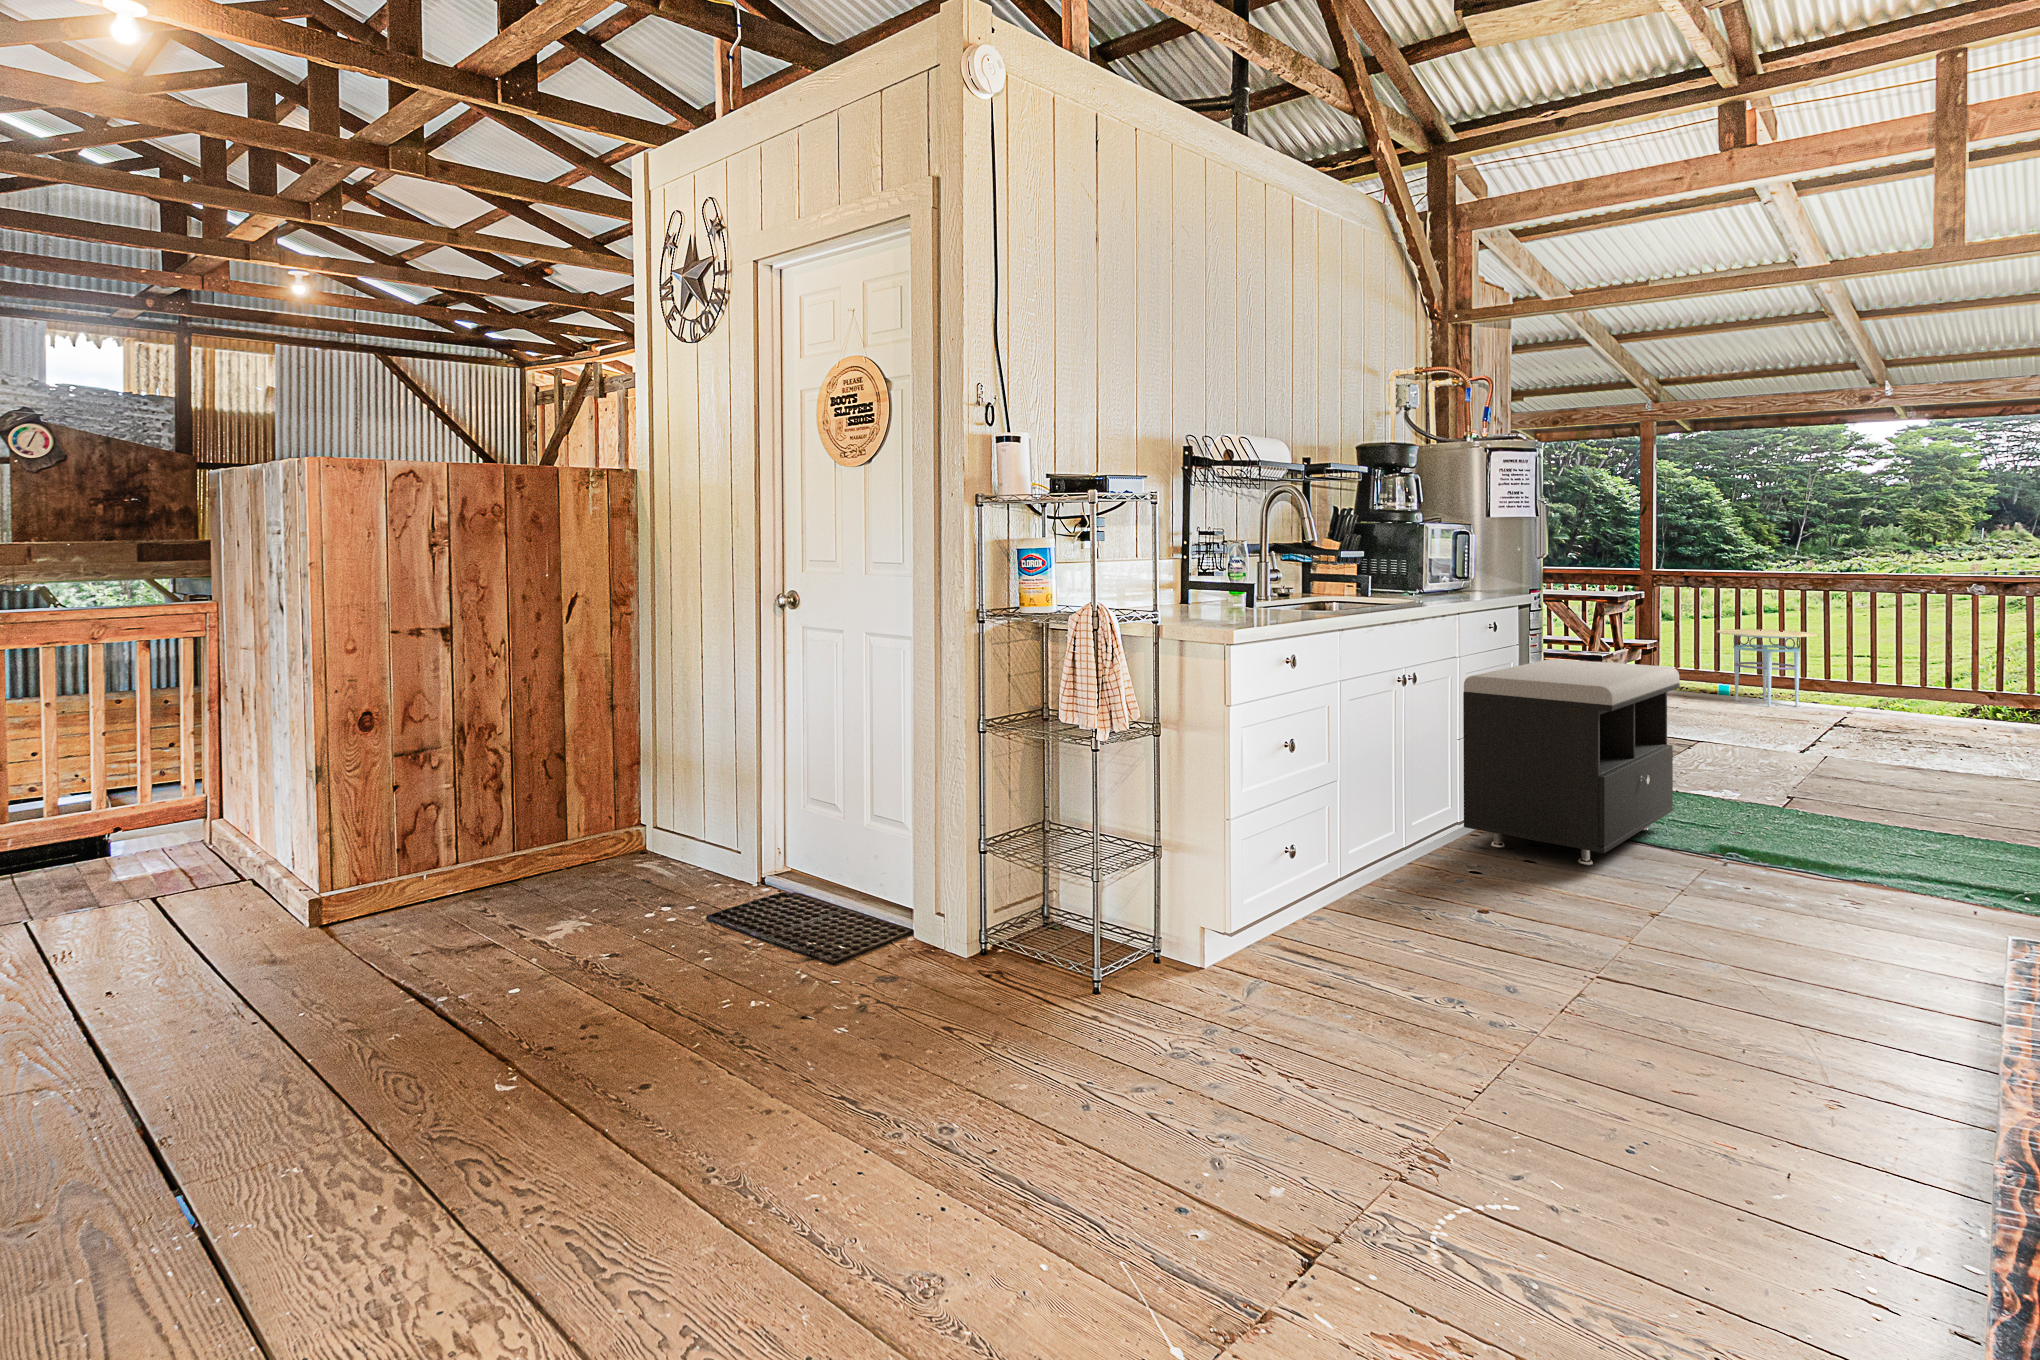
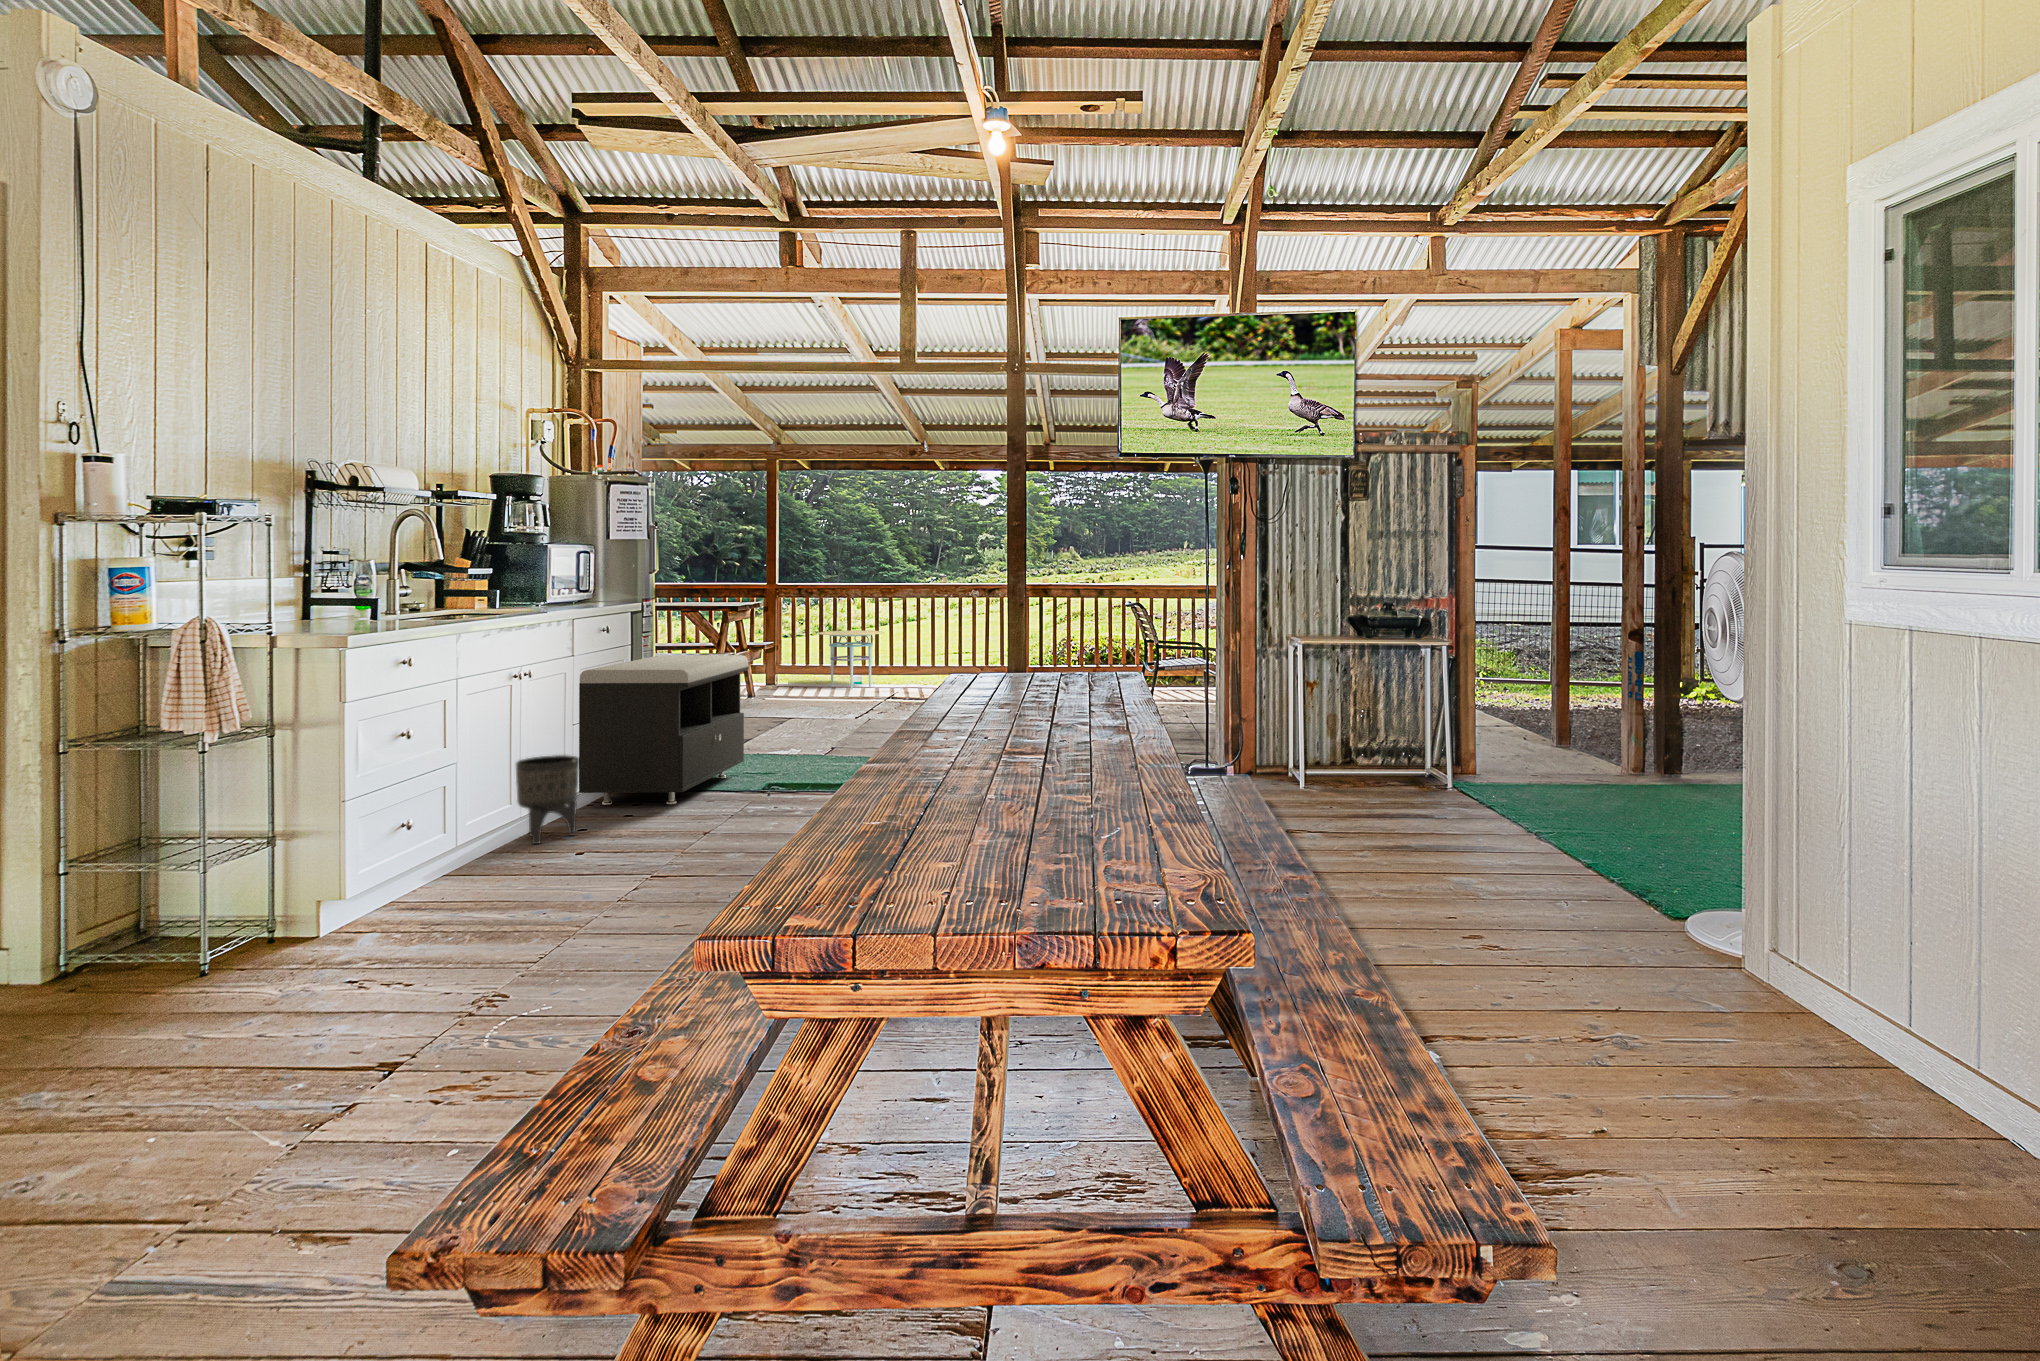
planter: none [1398,784,1474,898] -> present [515,755,579,844]

